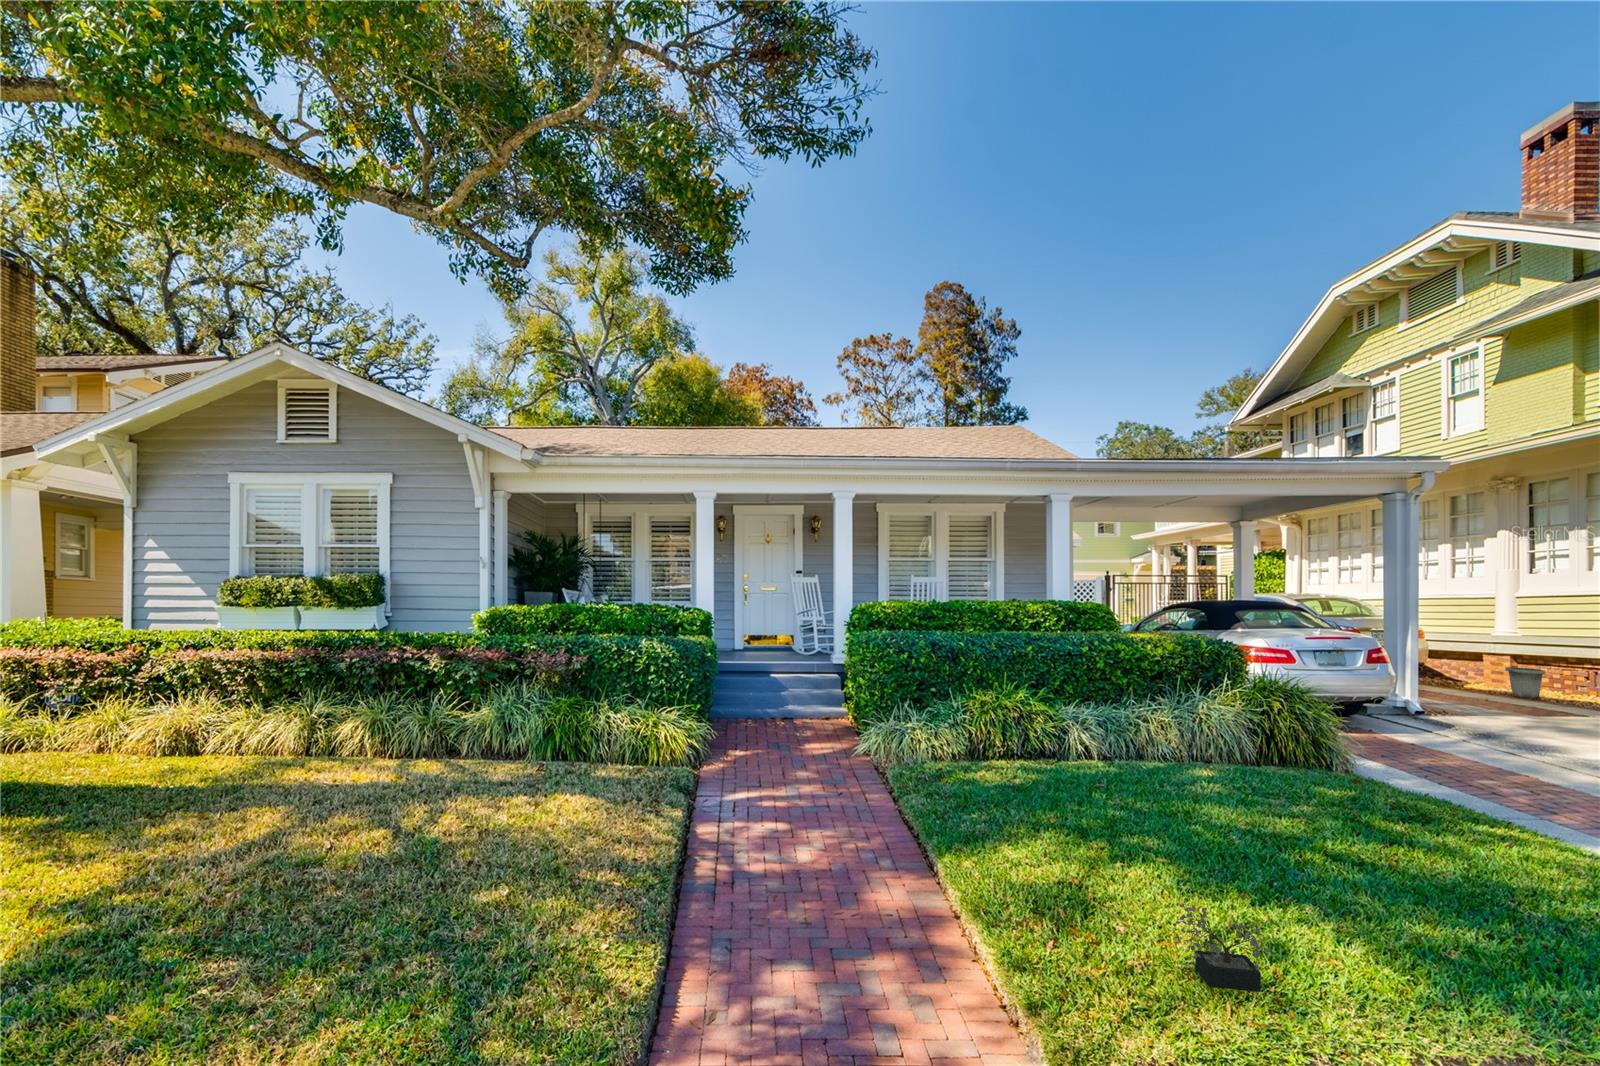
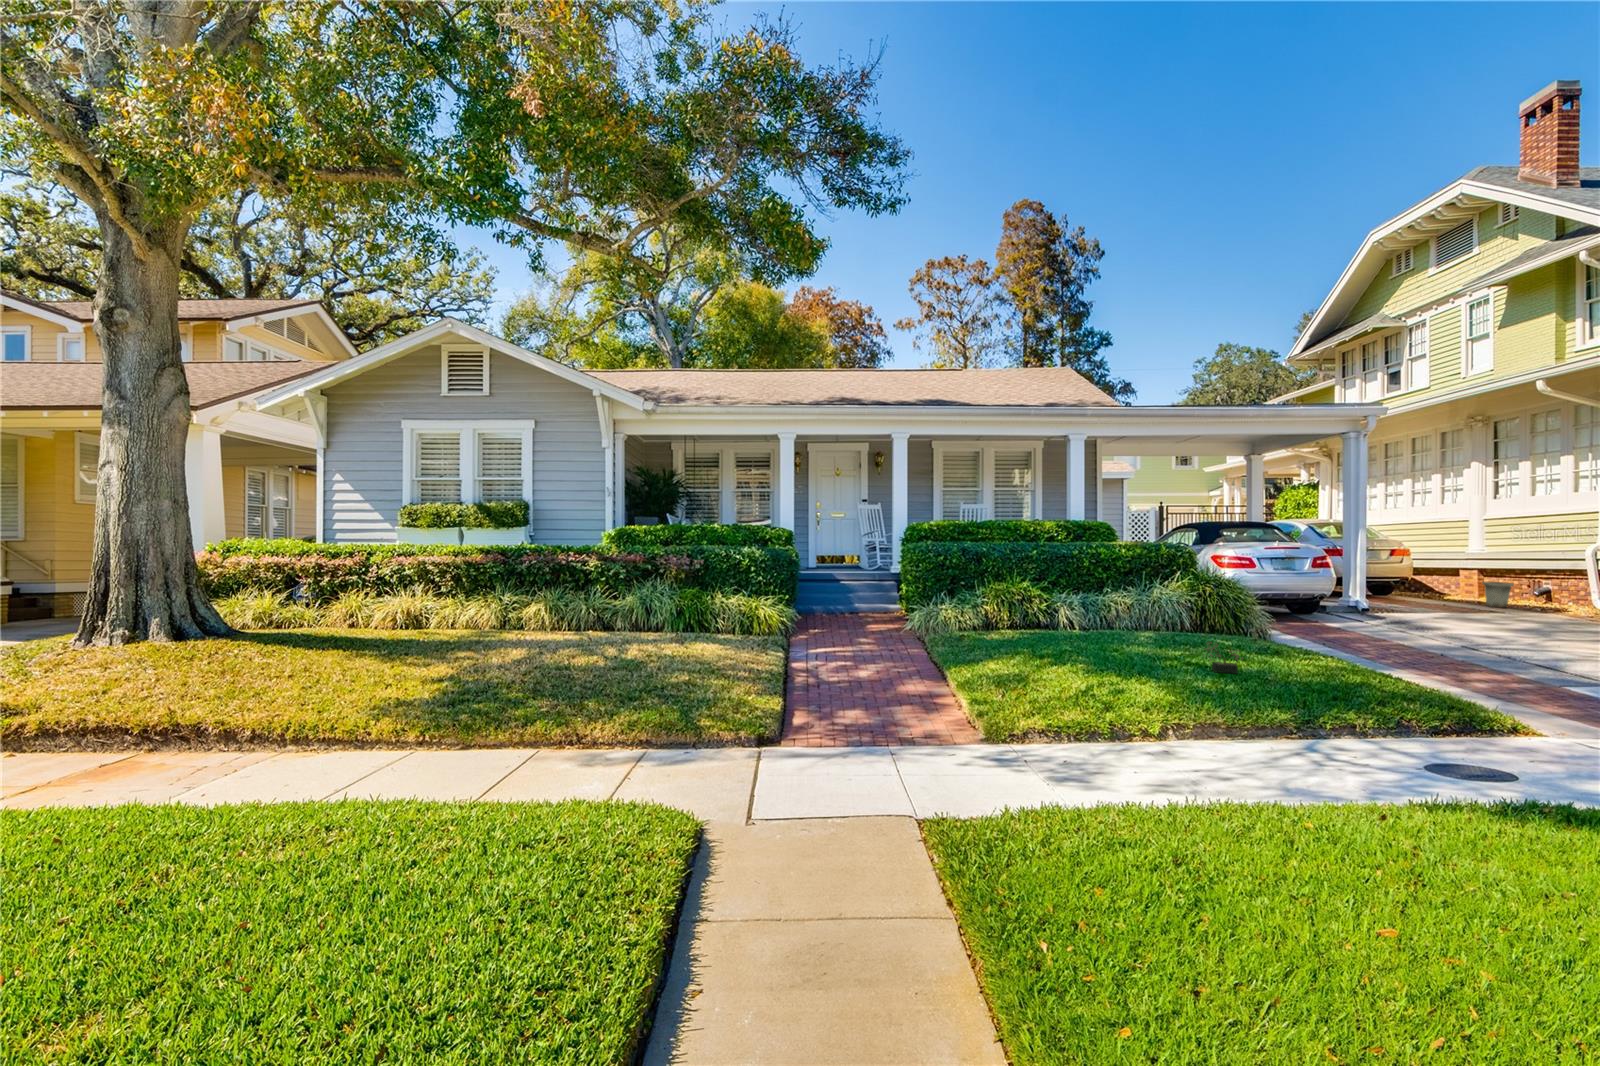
decorative plant: present [1176,900,1270,992] -> present [1207,643,1239,674]

